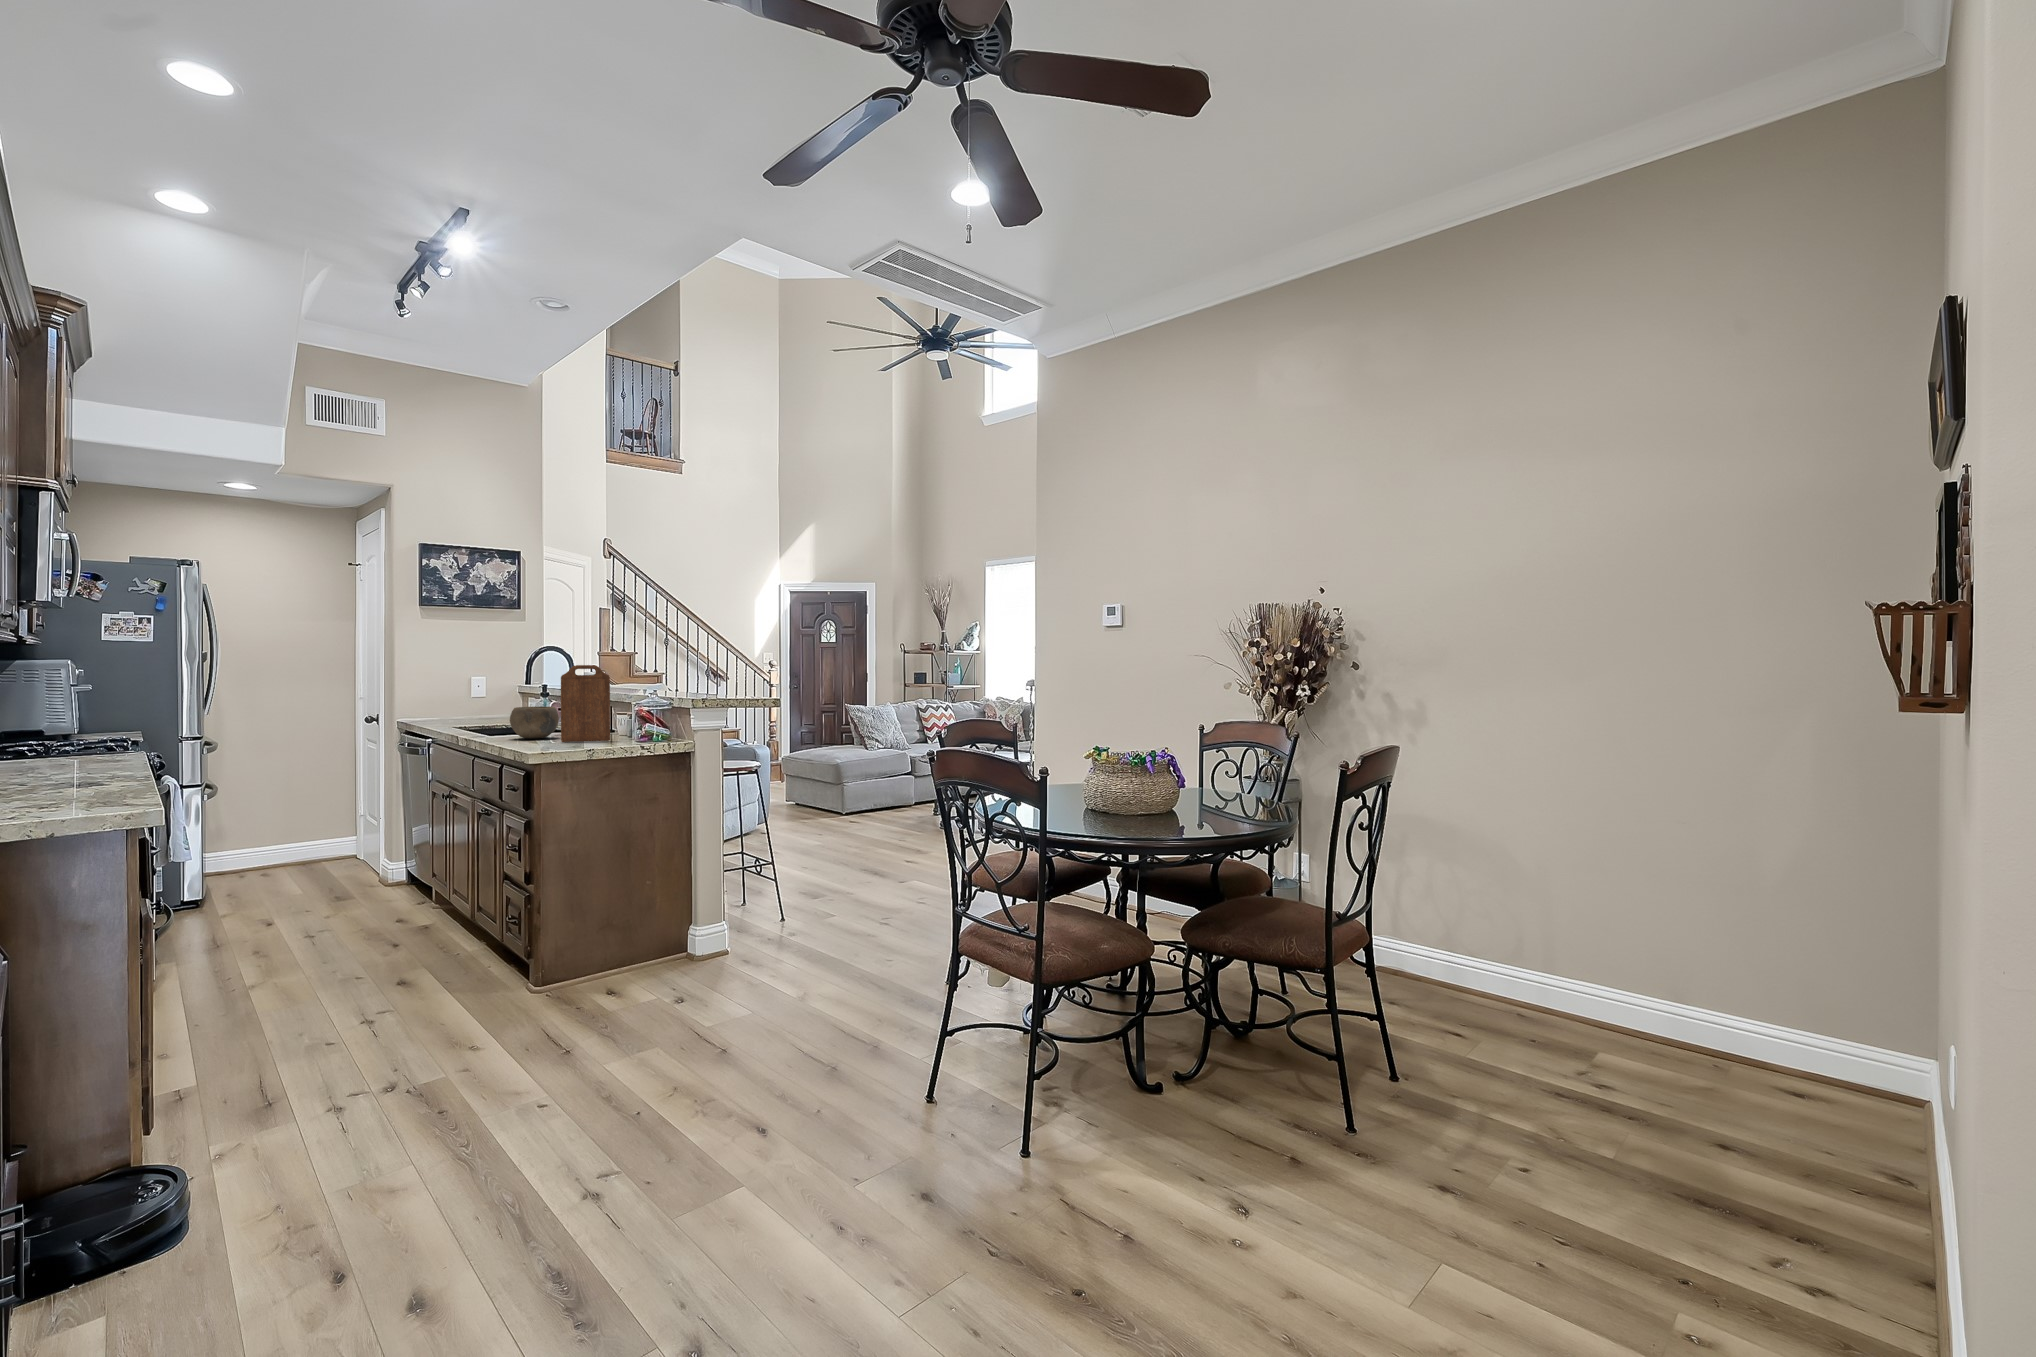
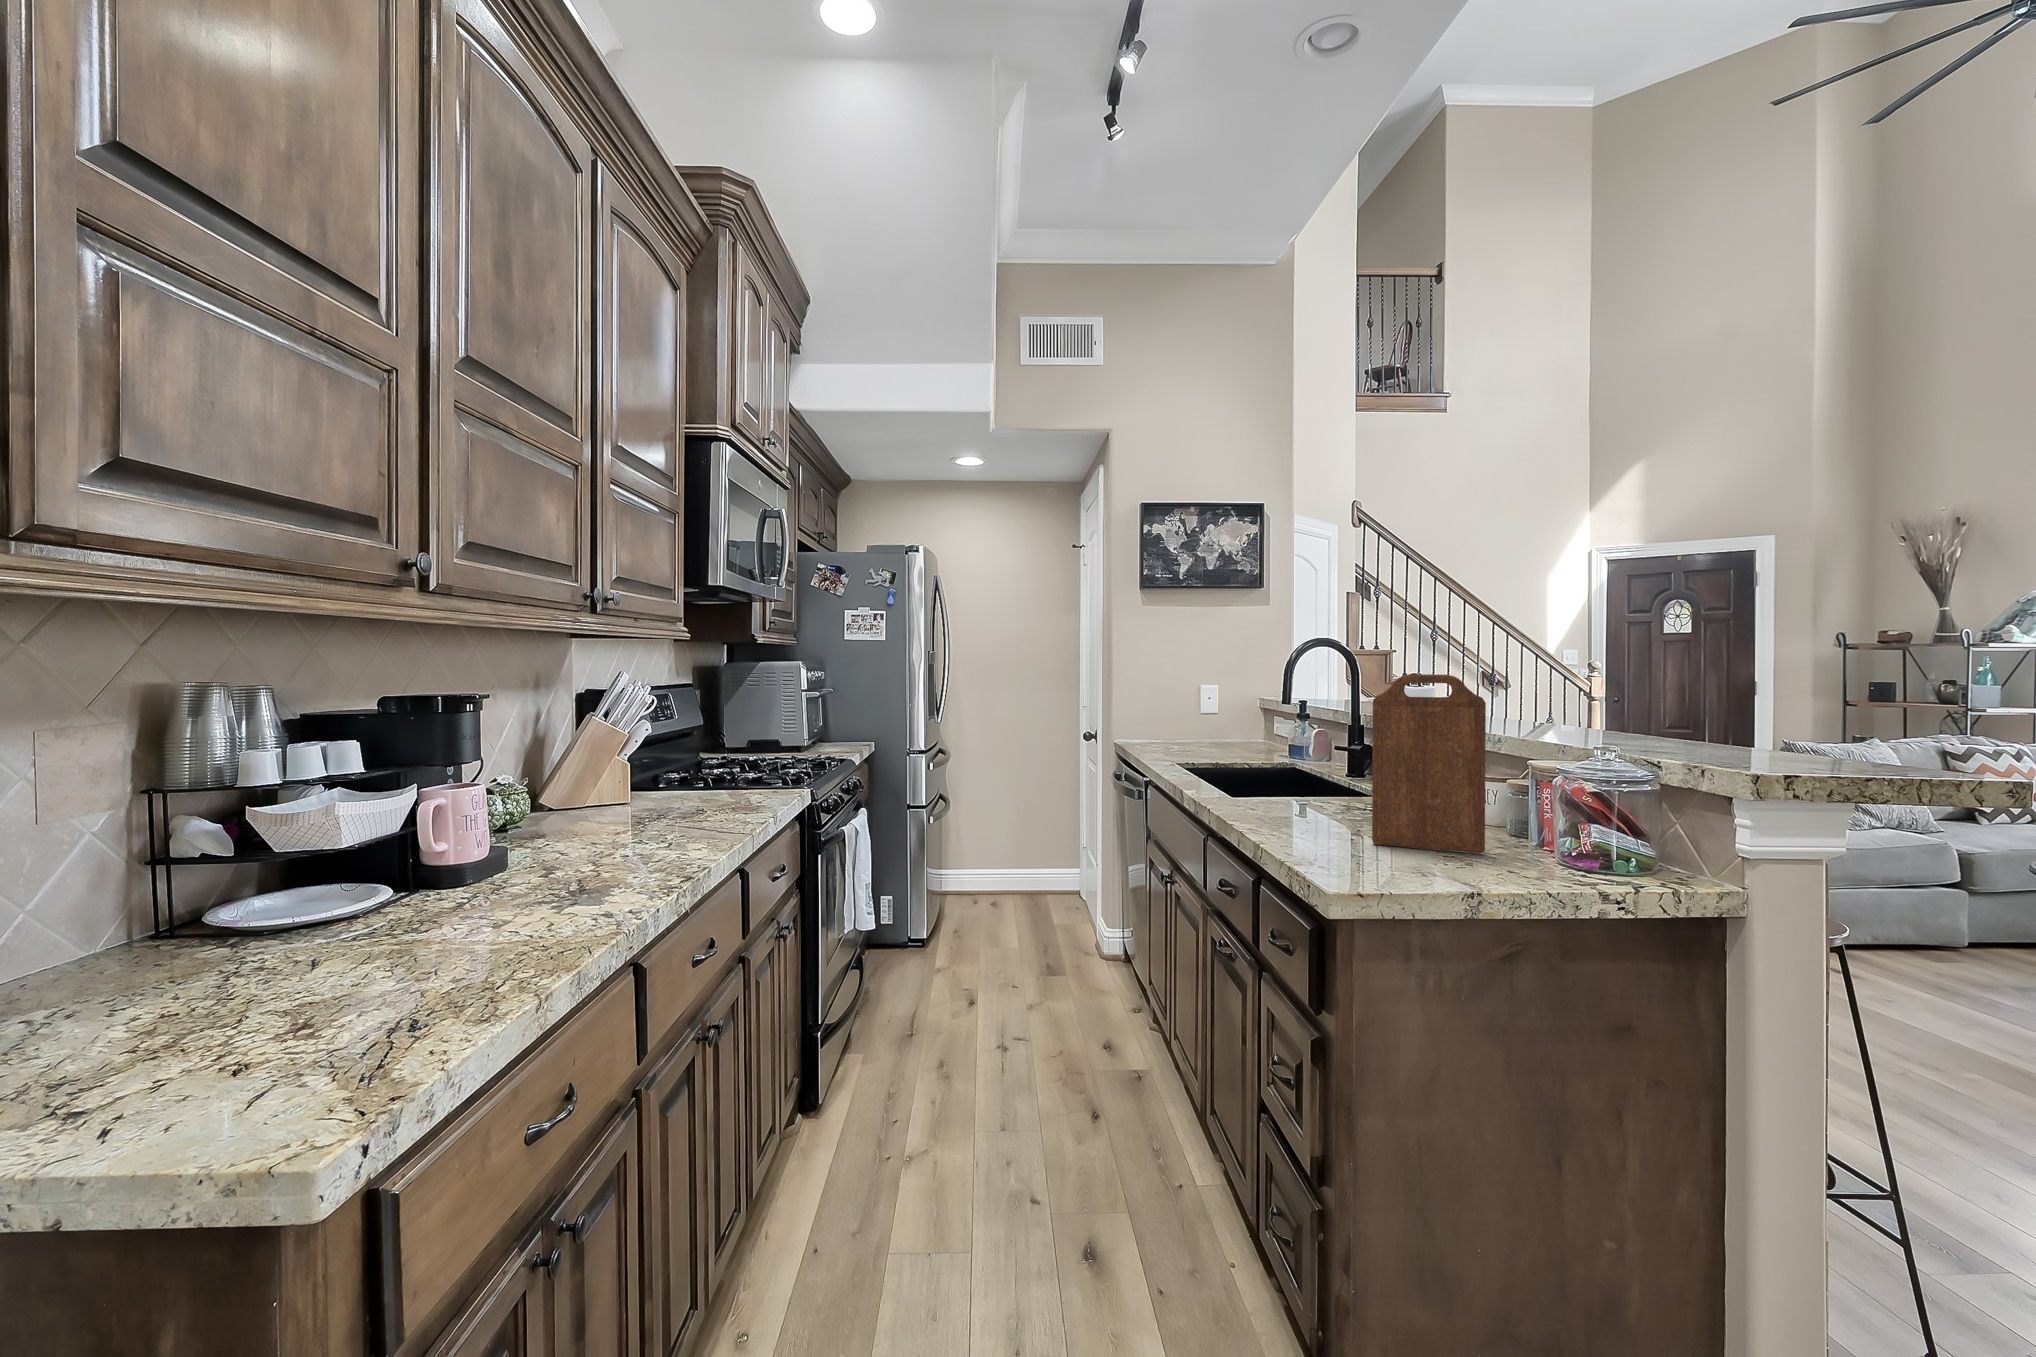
bowl: present [510,706,559,739] -> none [1265,753,1355,820]

